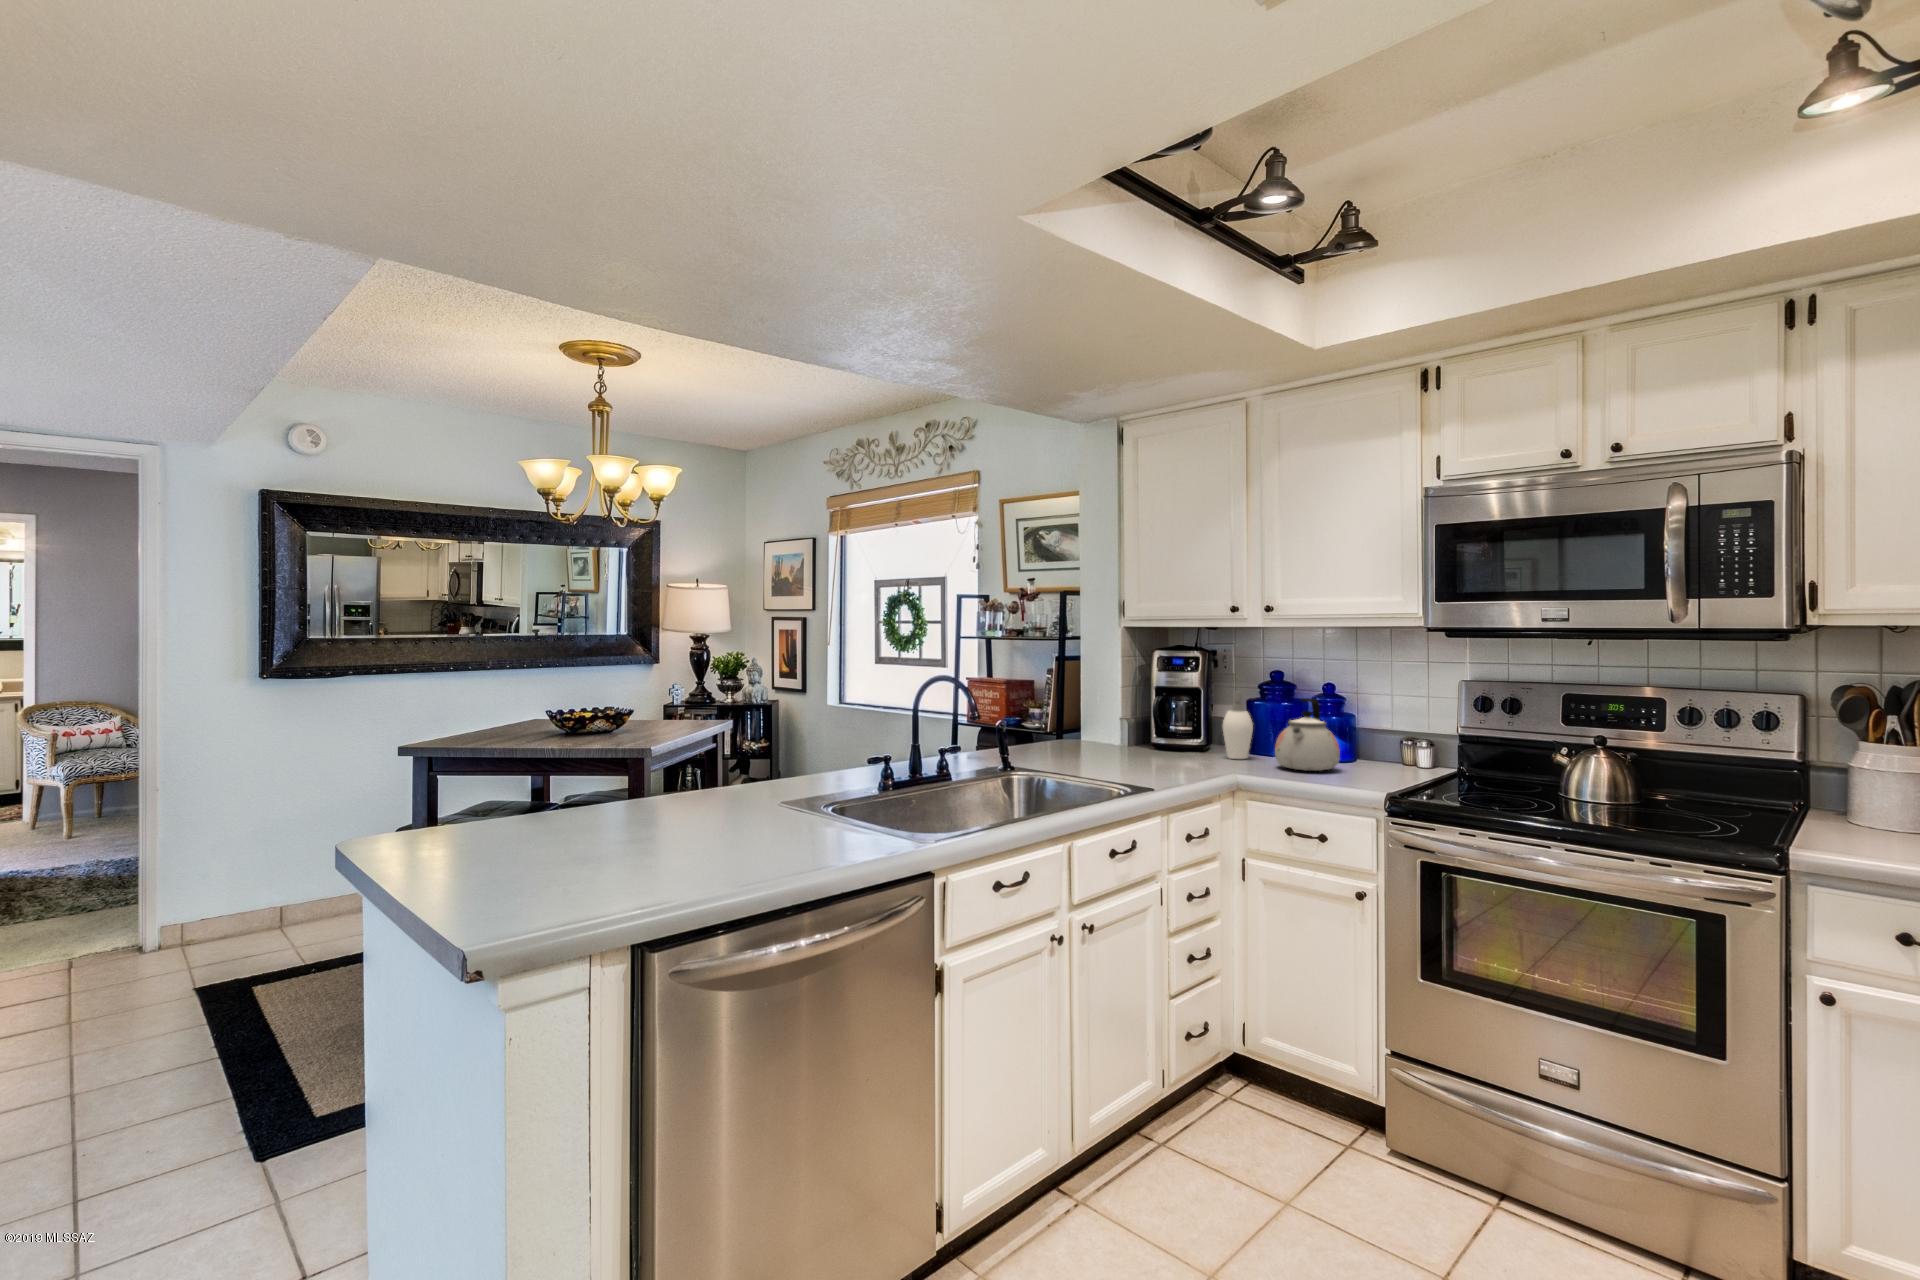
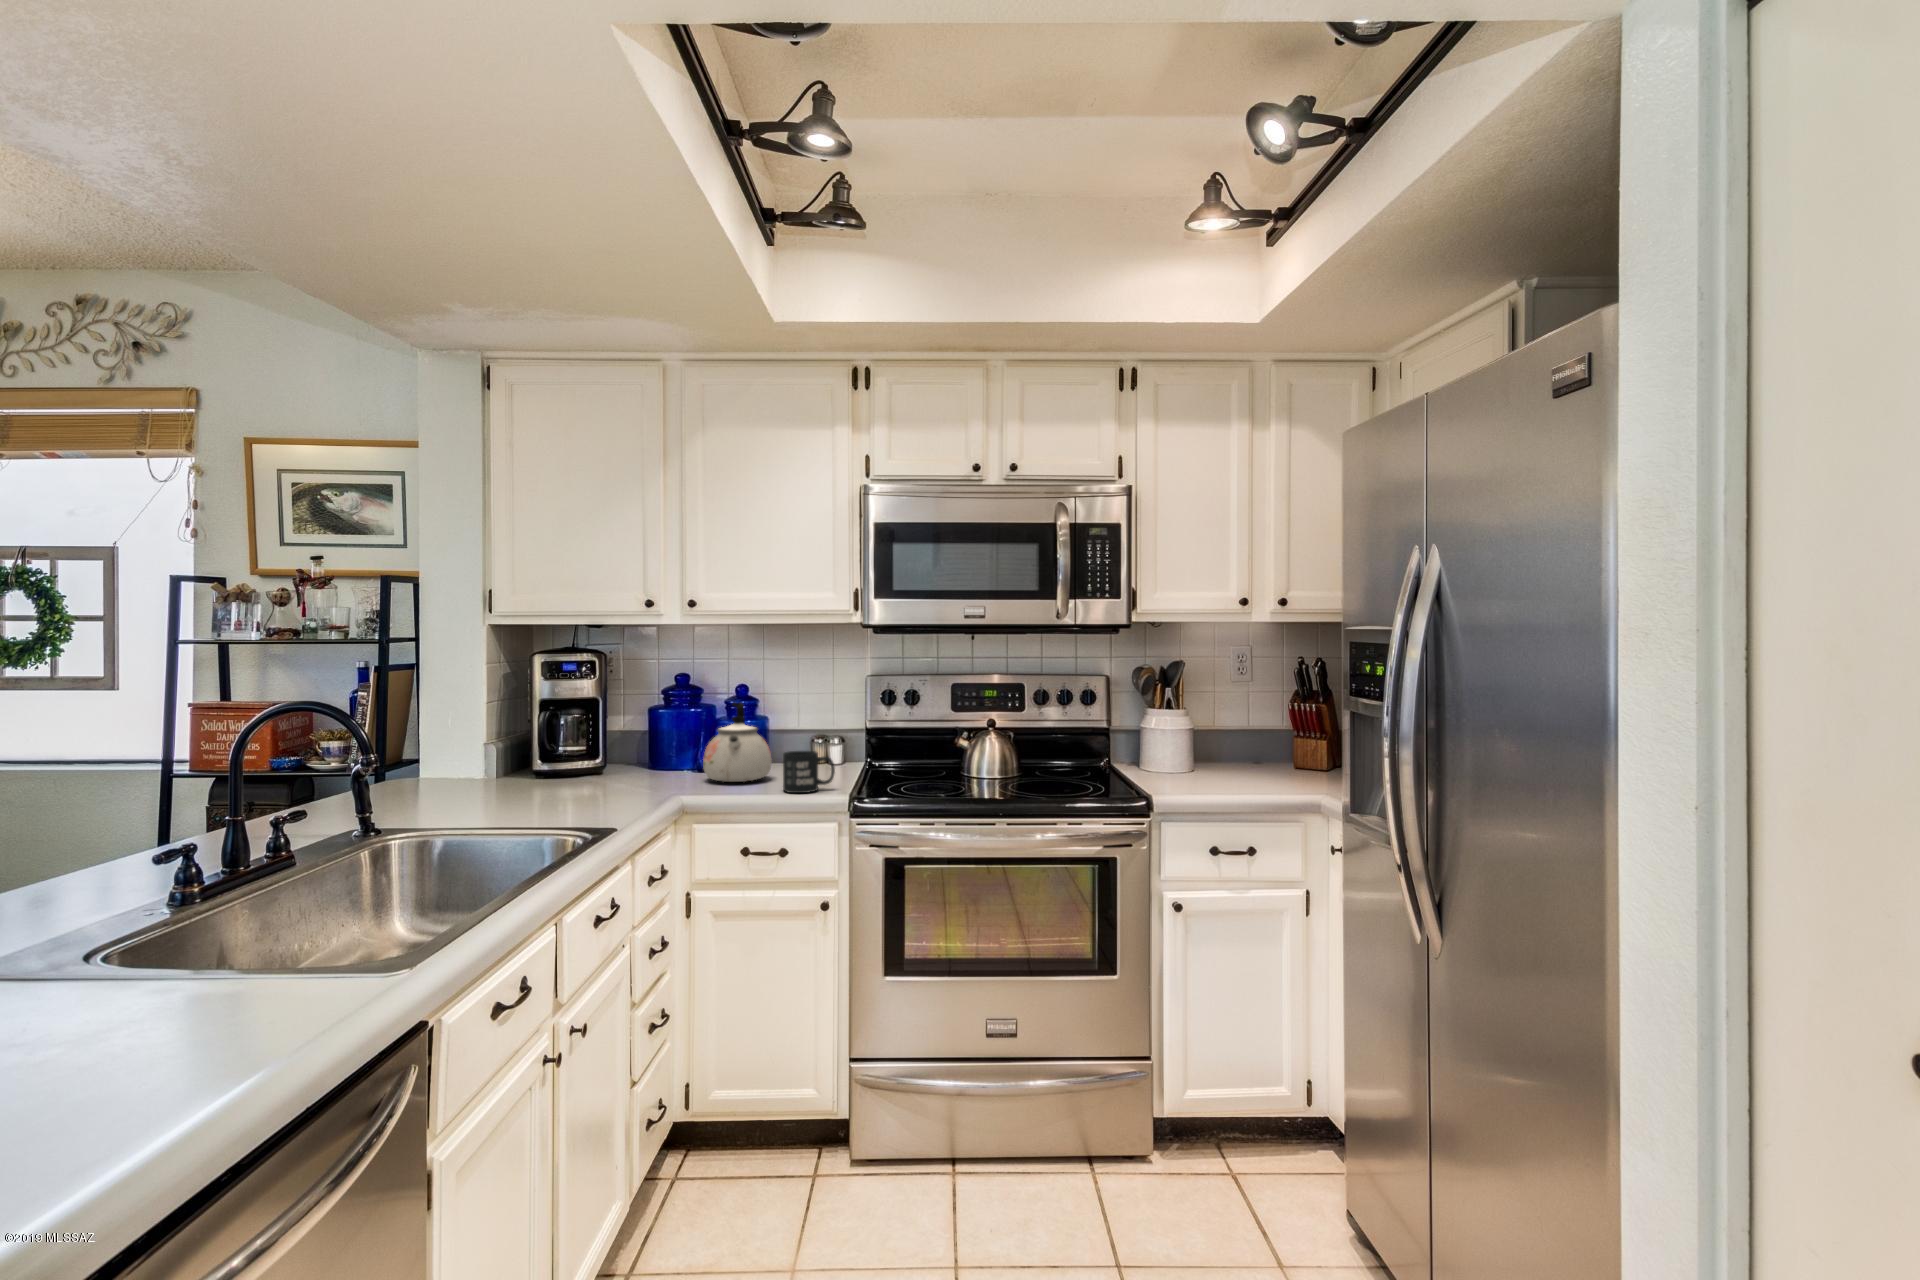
soap dispenser: present [1223,692,1253,759] -> none [632,699,674,778]
mug: none [1333,746,1386,786] -> present [783,751,835,793]

